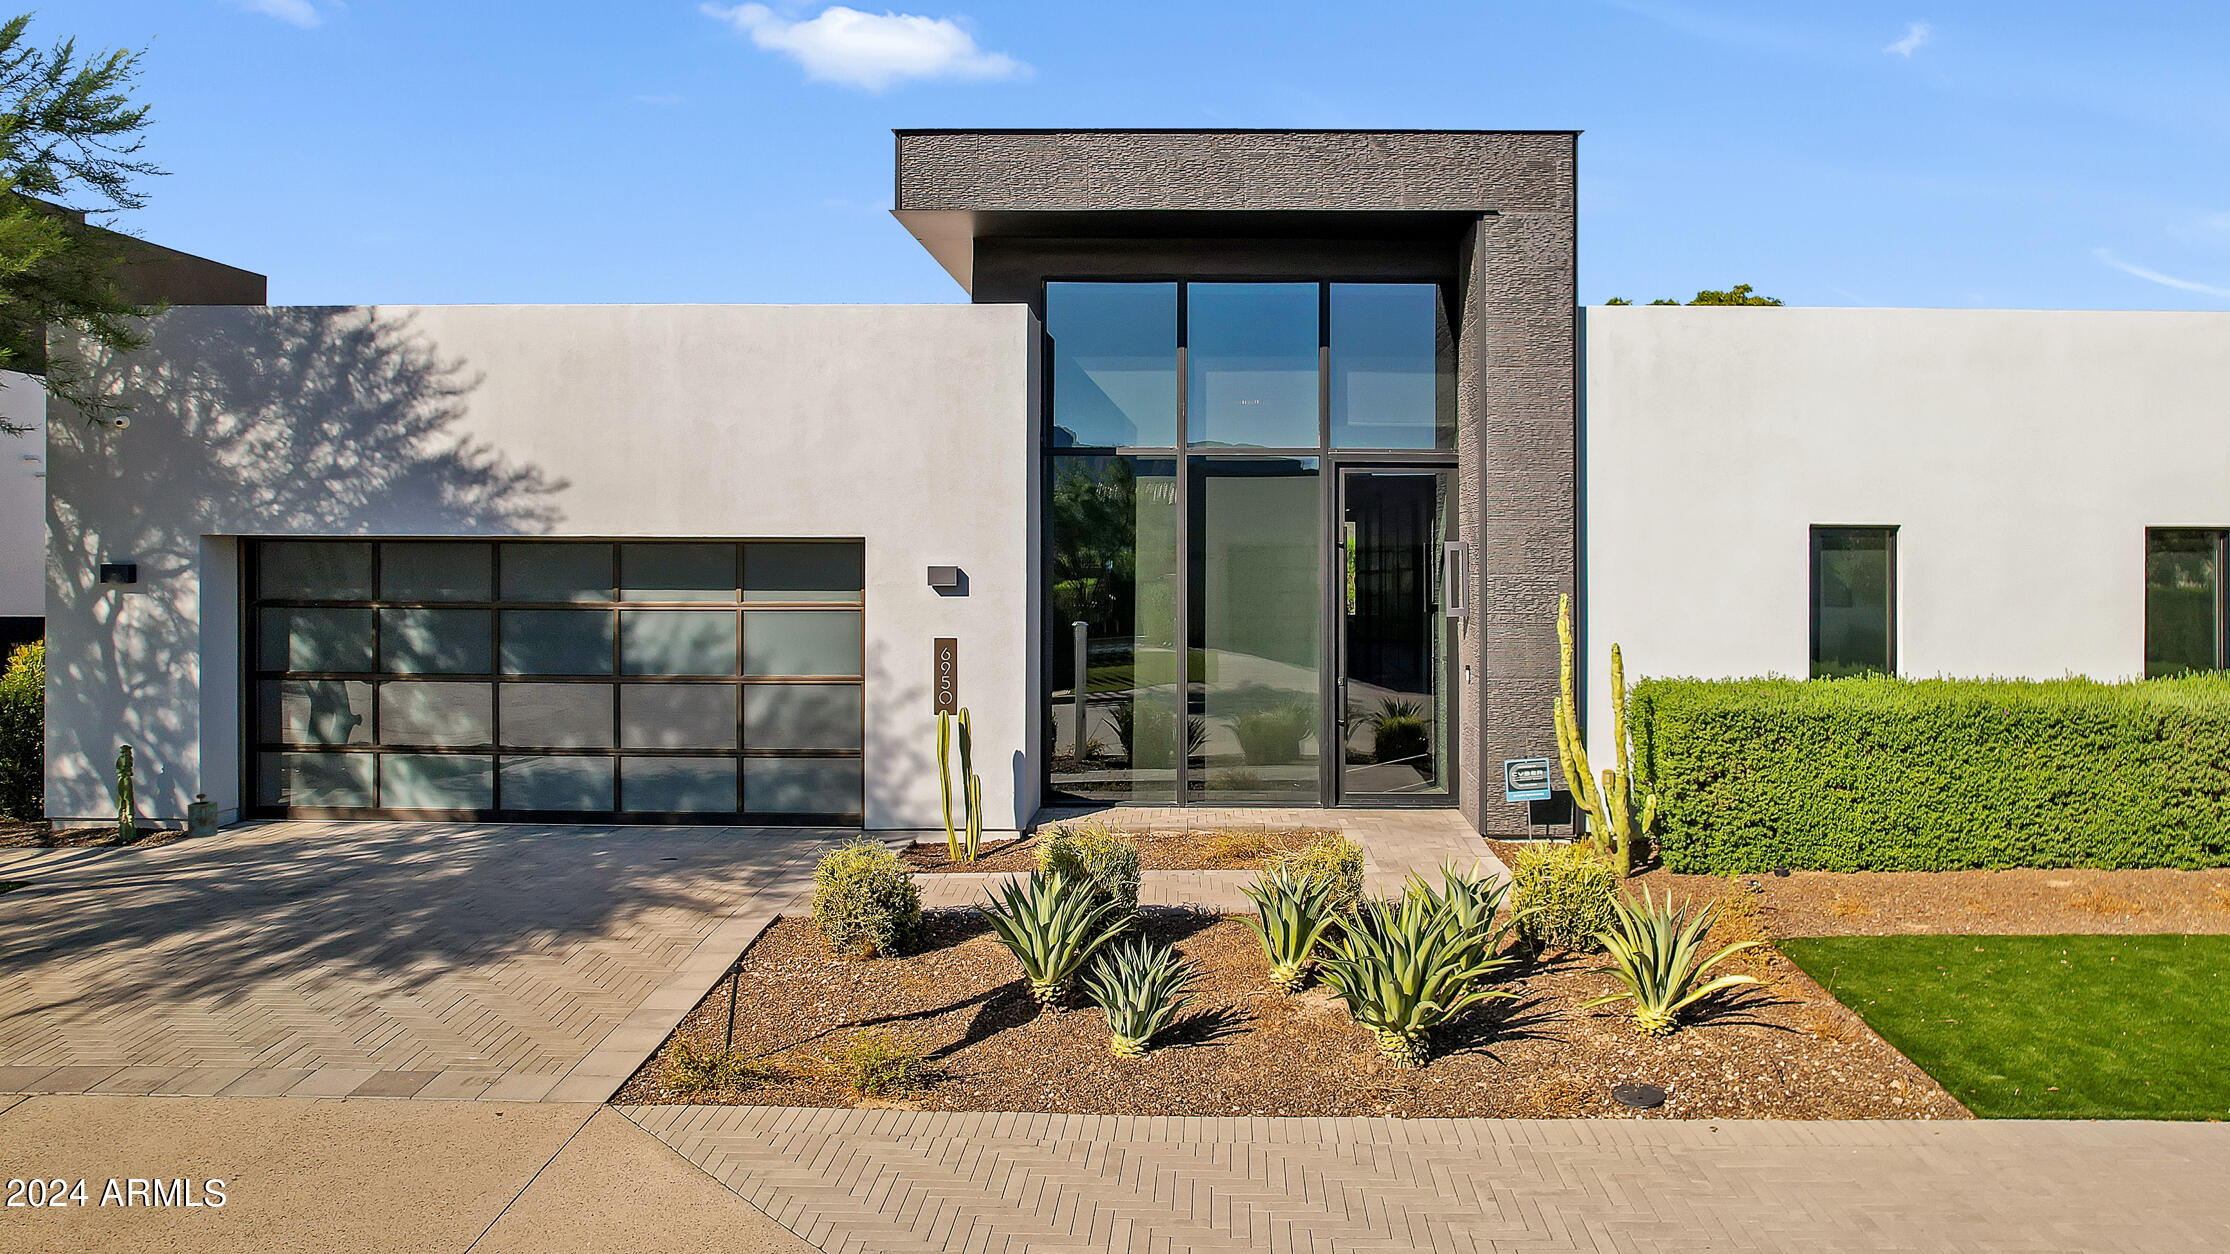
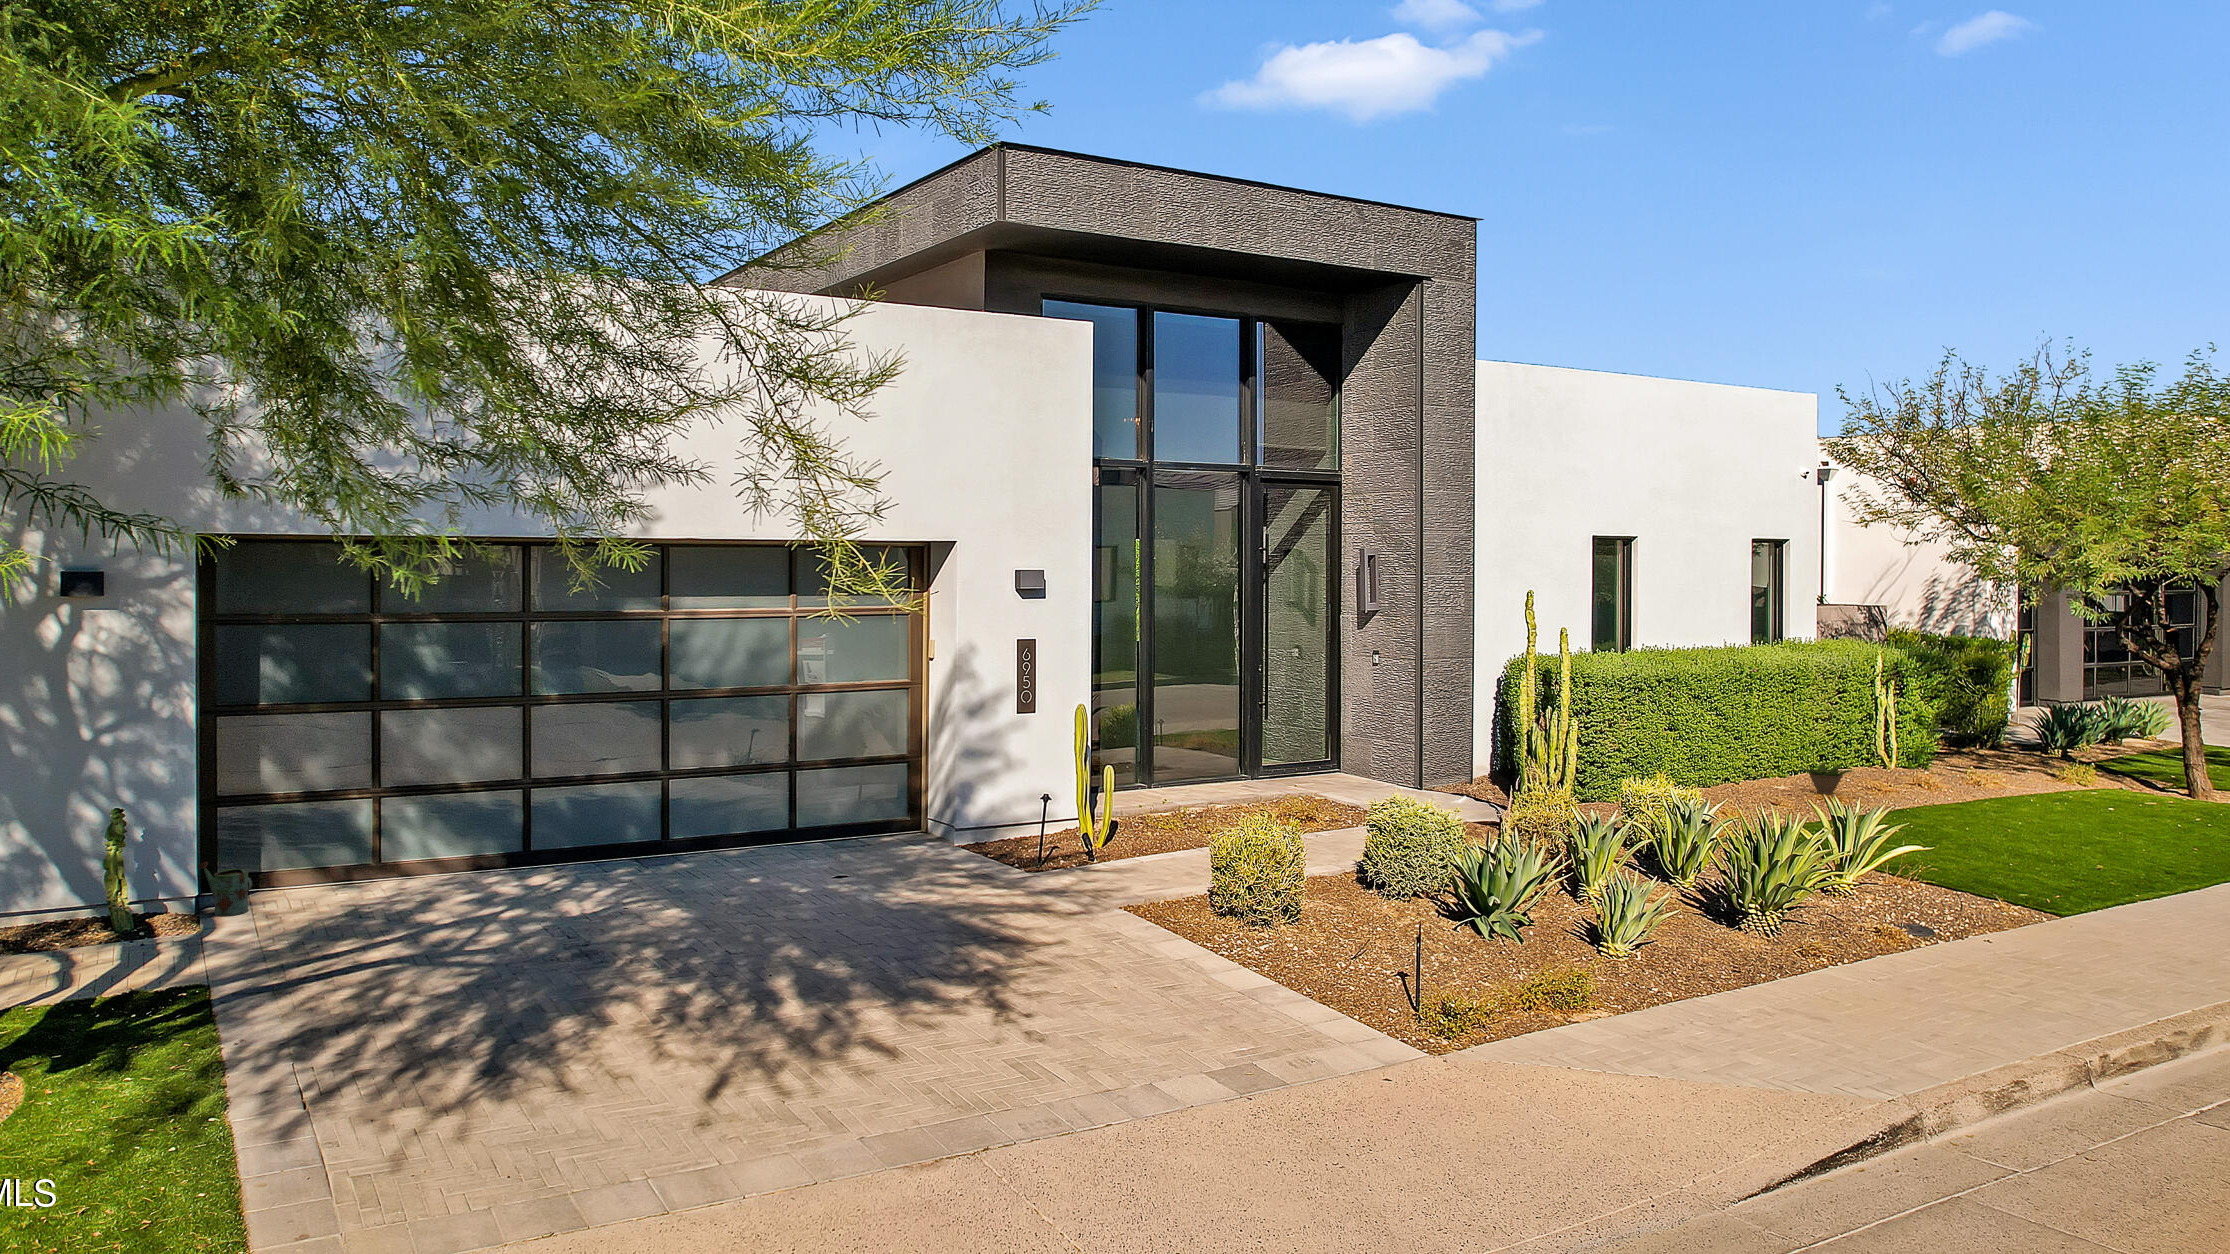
decorative plant: none [2080,846,2166,894] -> present [1799,763,1854,794]

